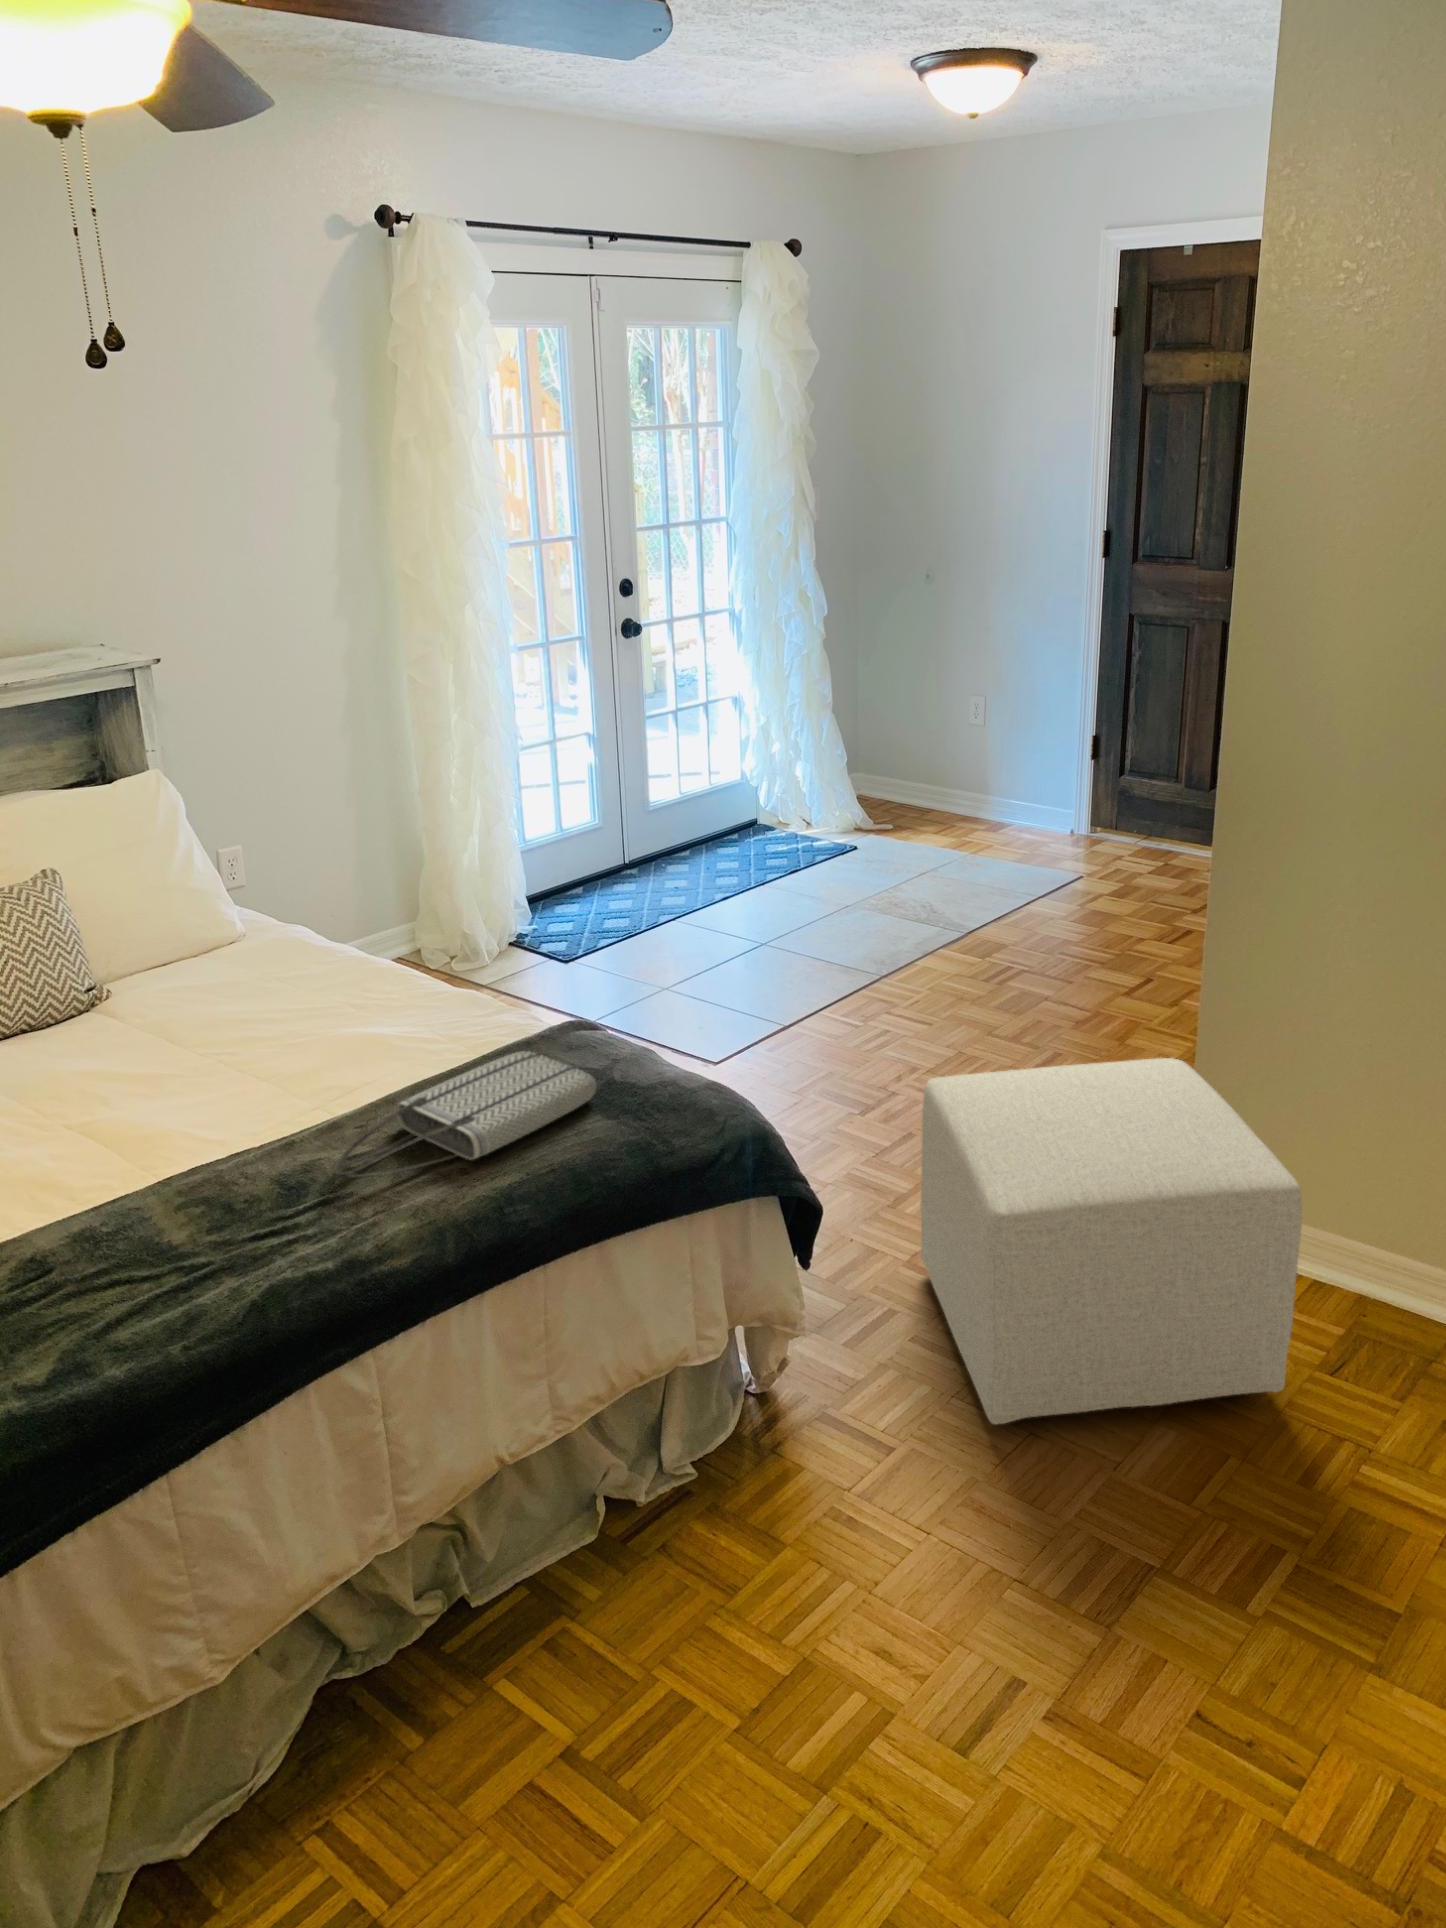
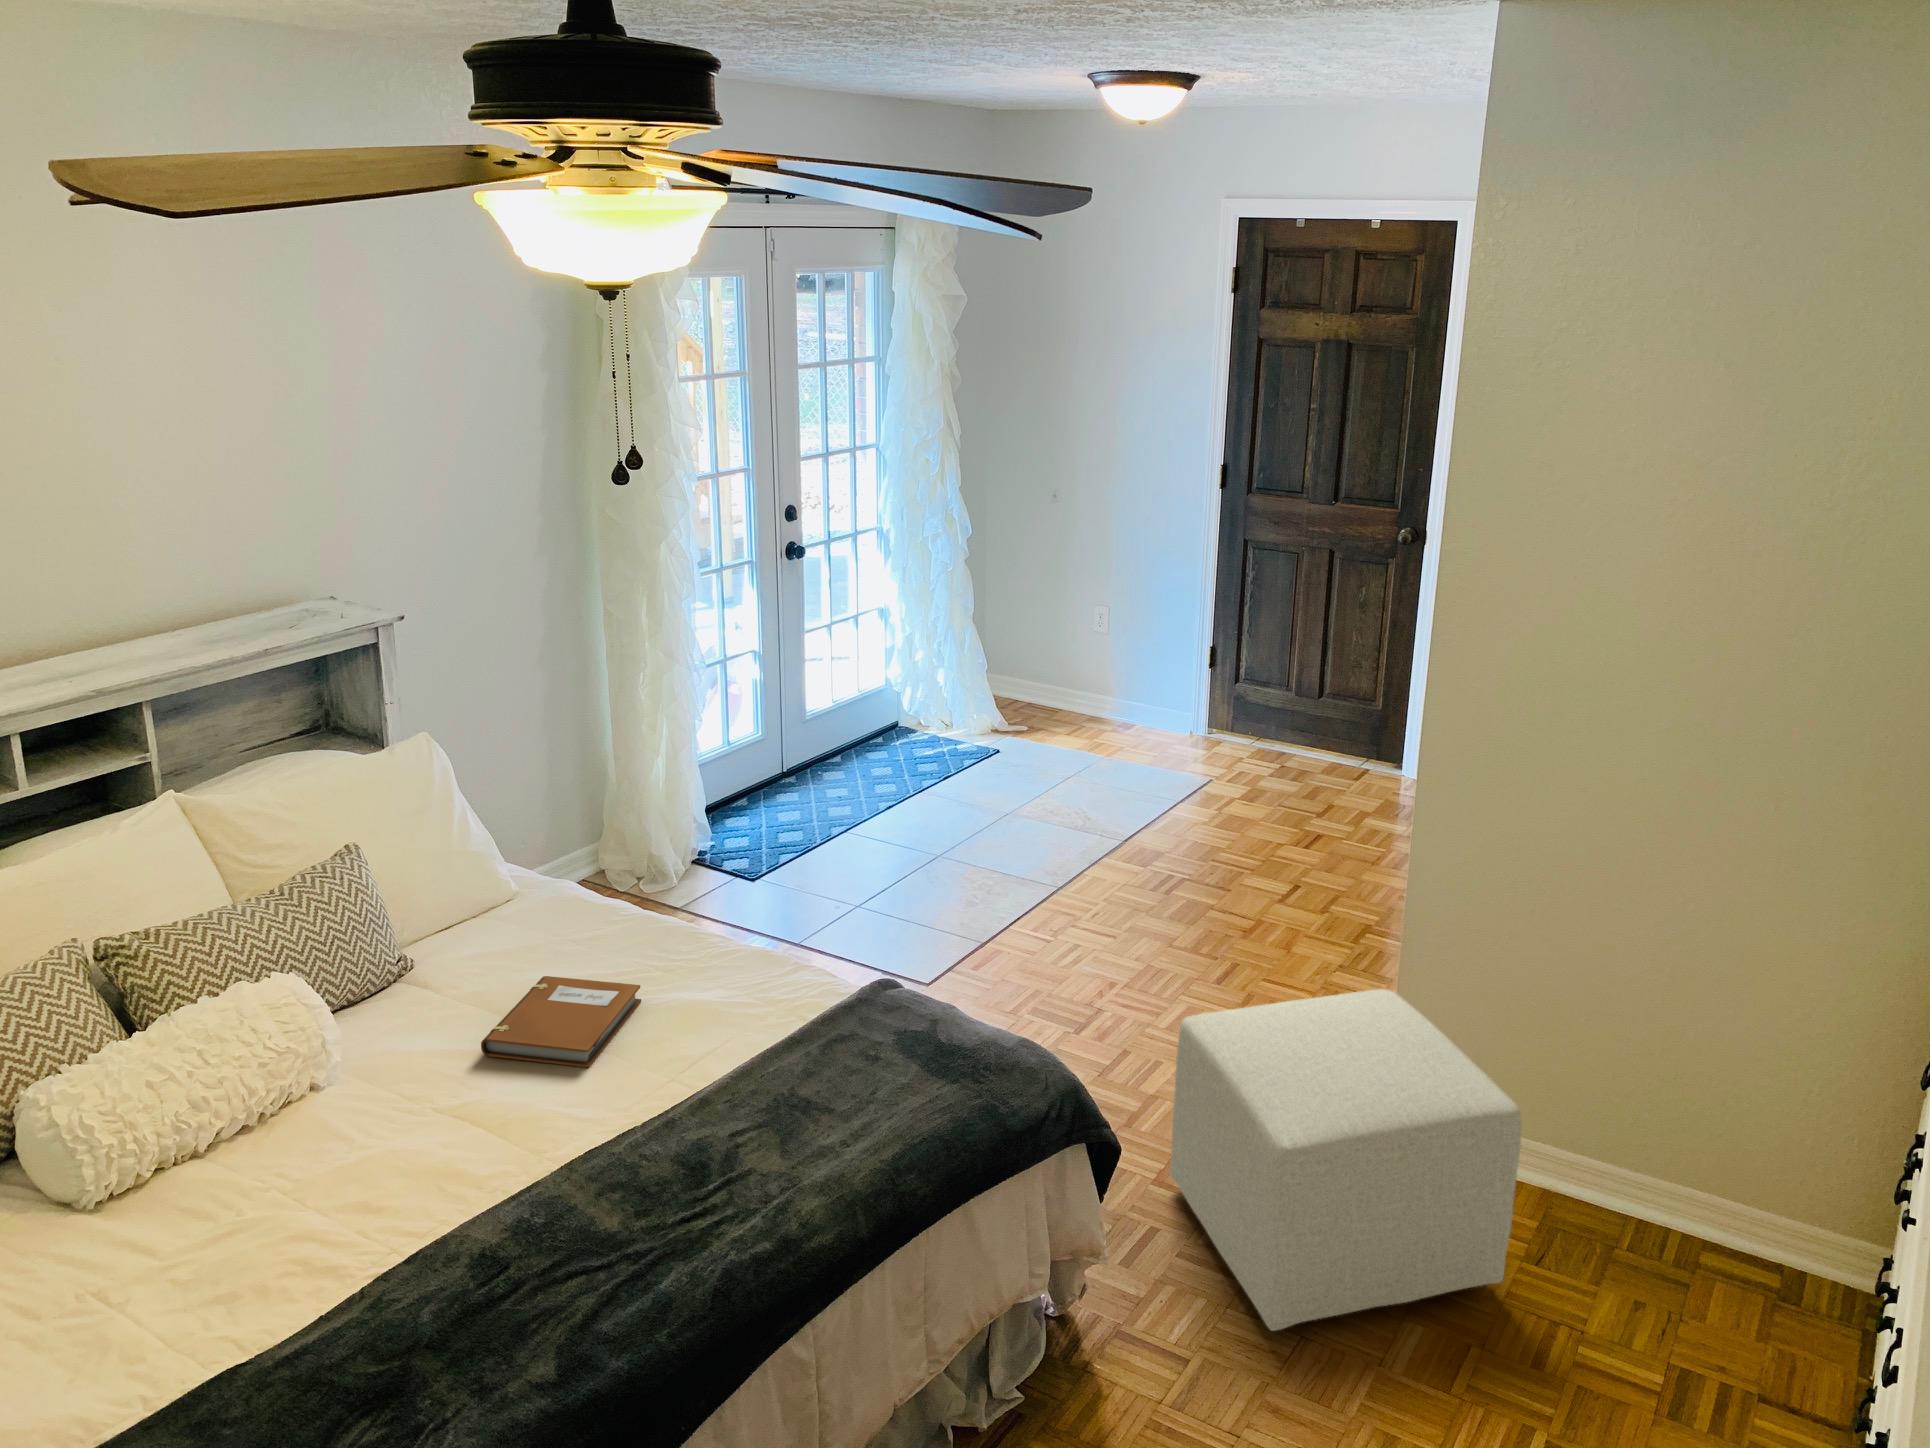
notebook: none [135,1005,321,1091] -> present [481,976,641,1067]
tote bag: present [334,1051,596,1178] -> none [739,1020,941,1158]

